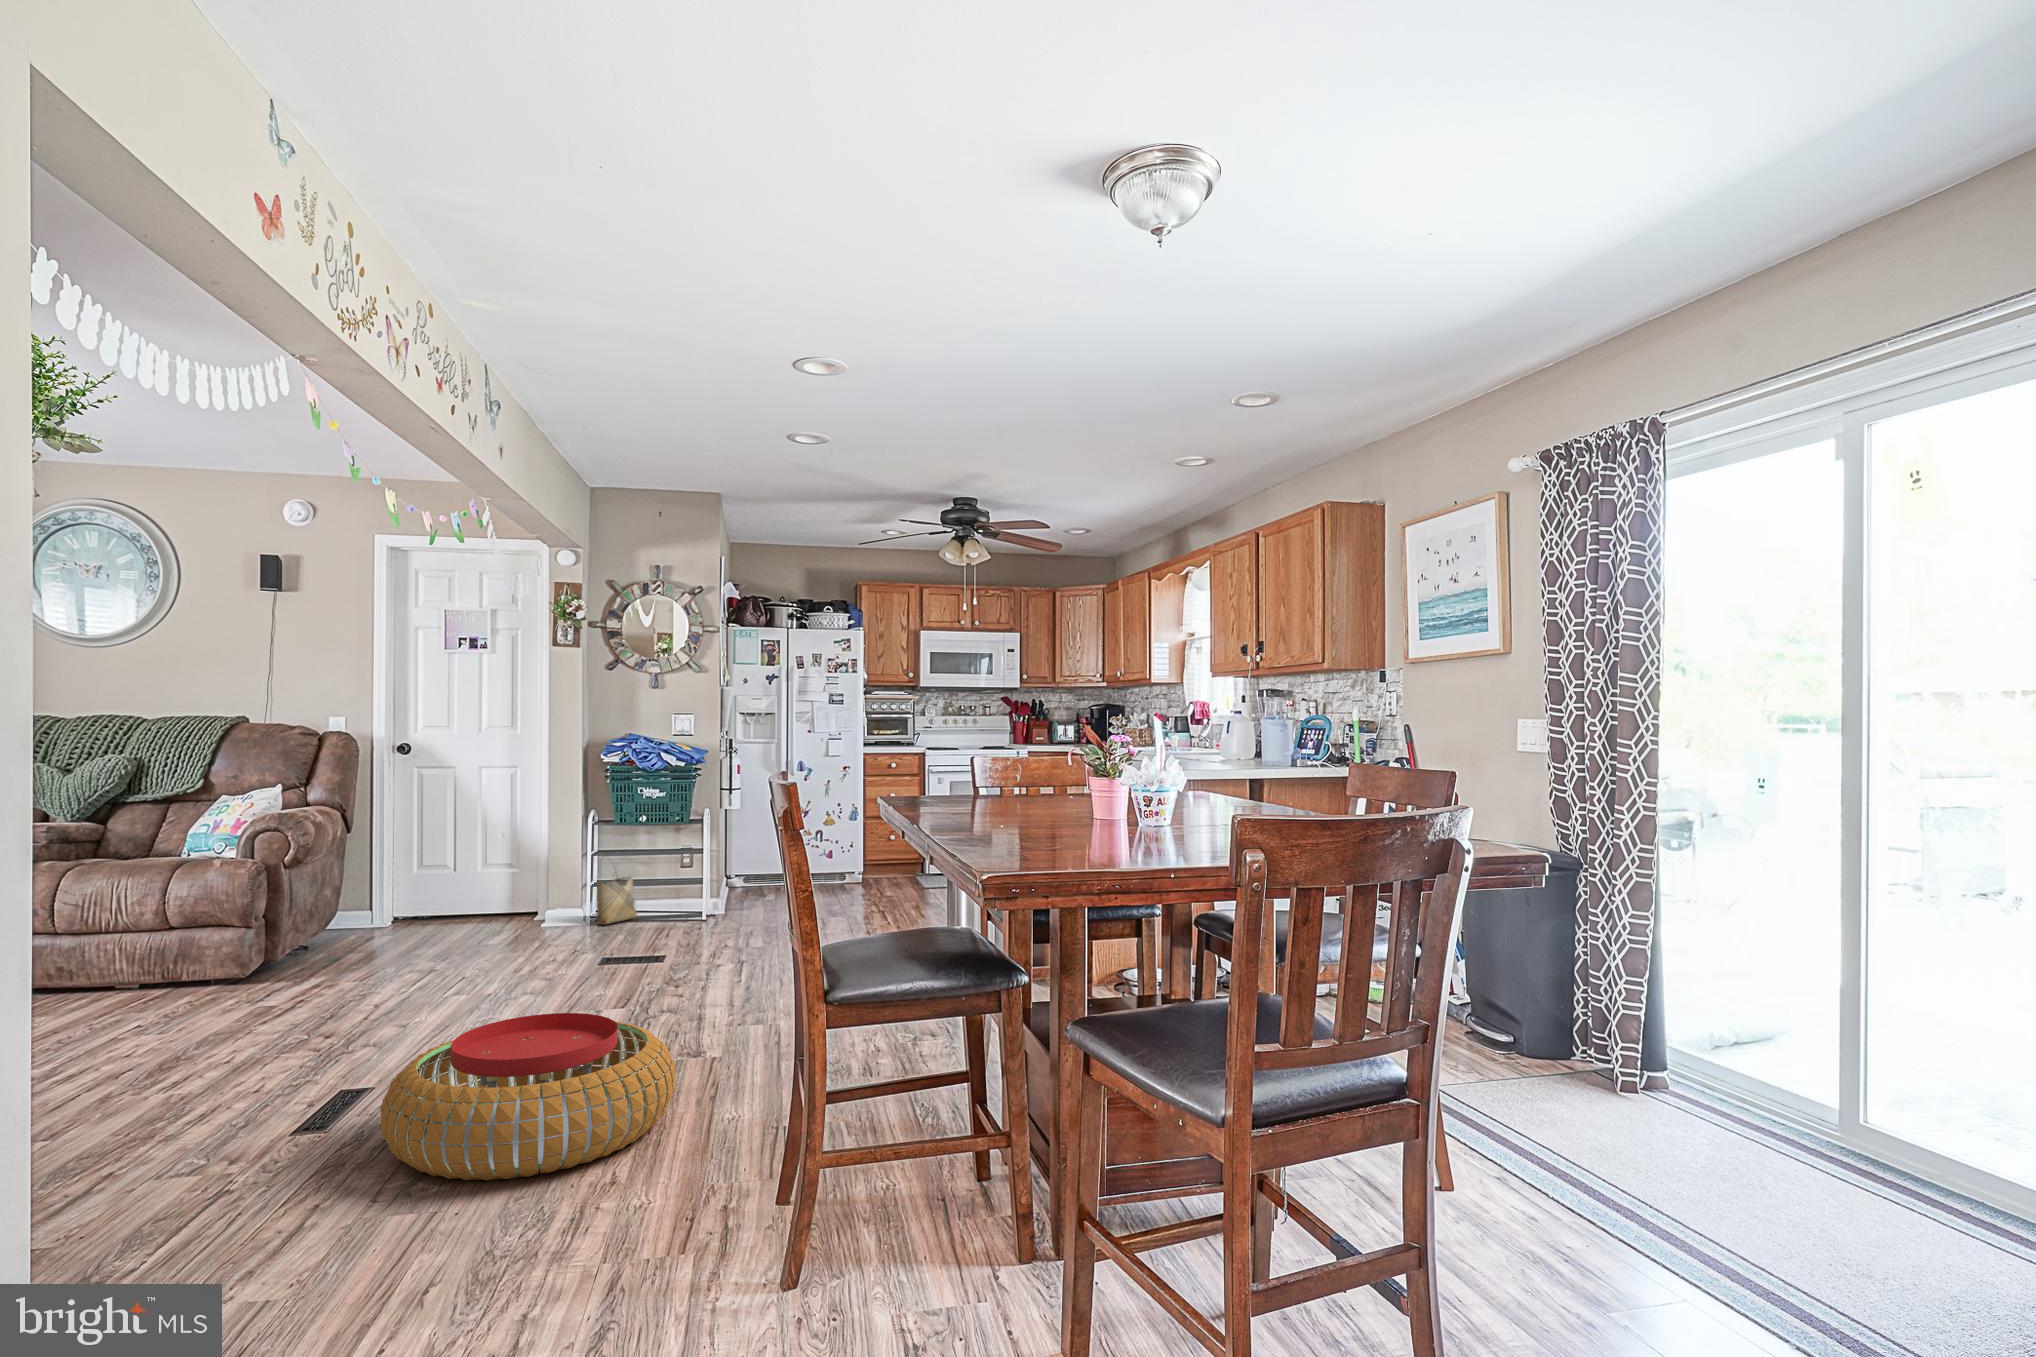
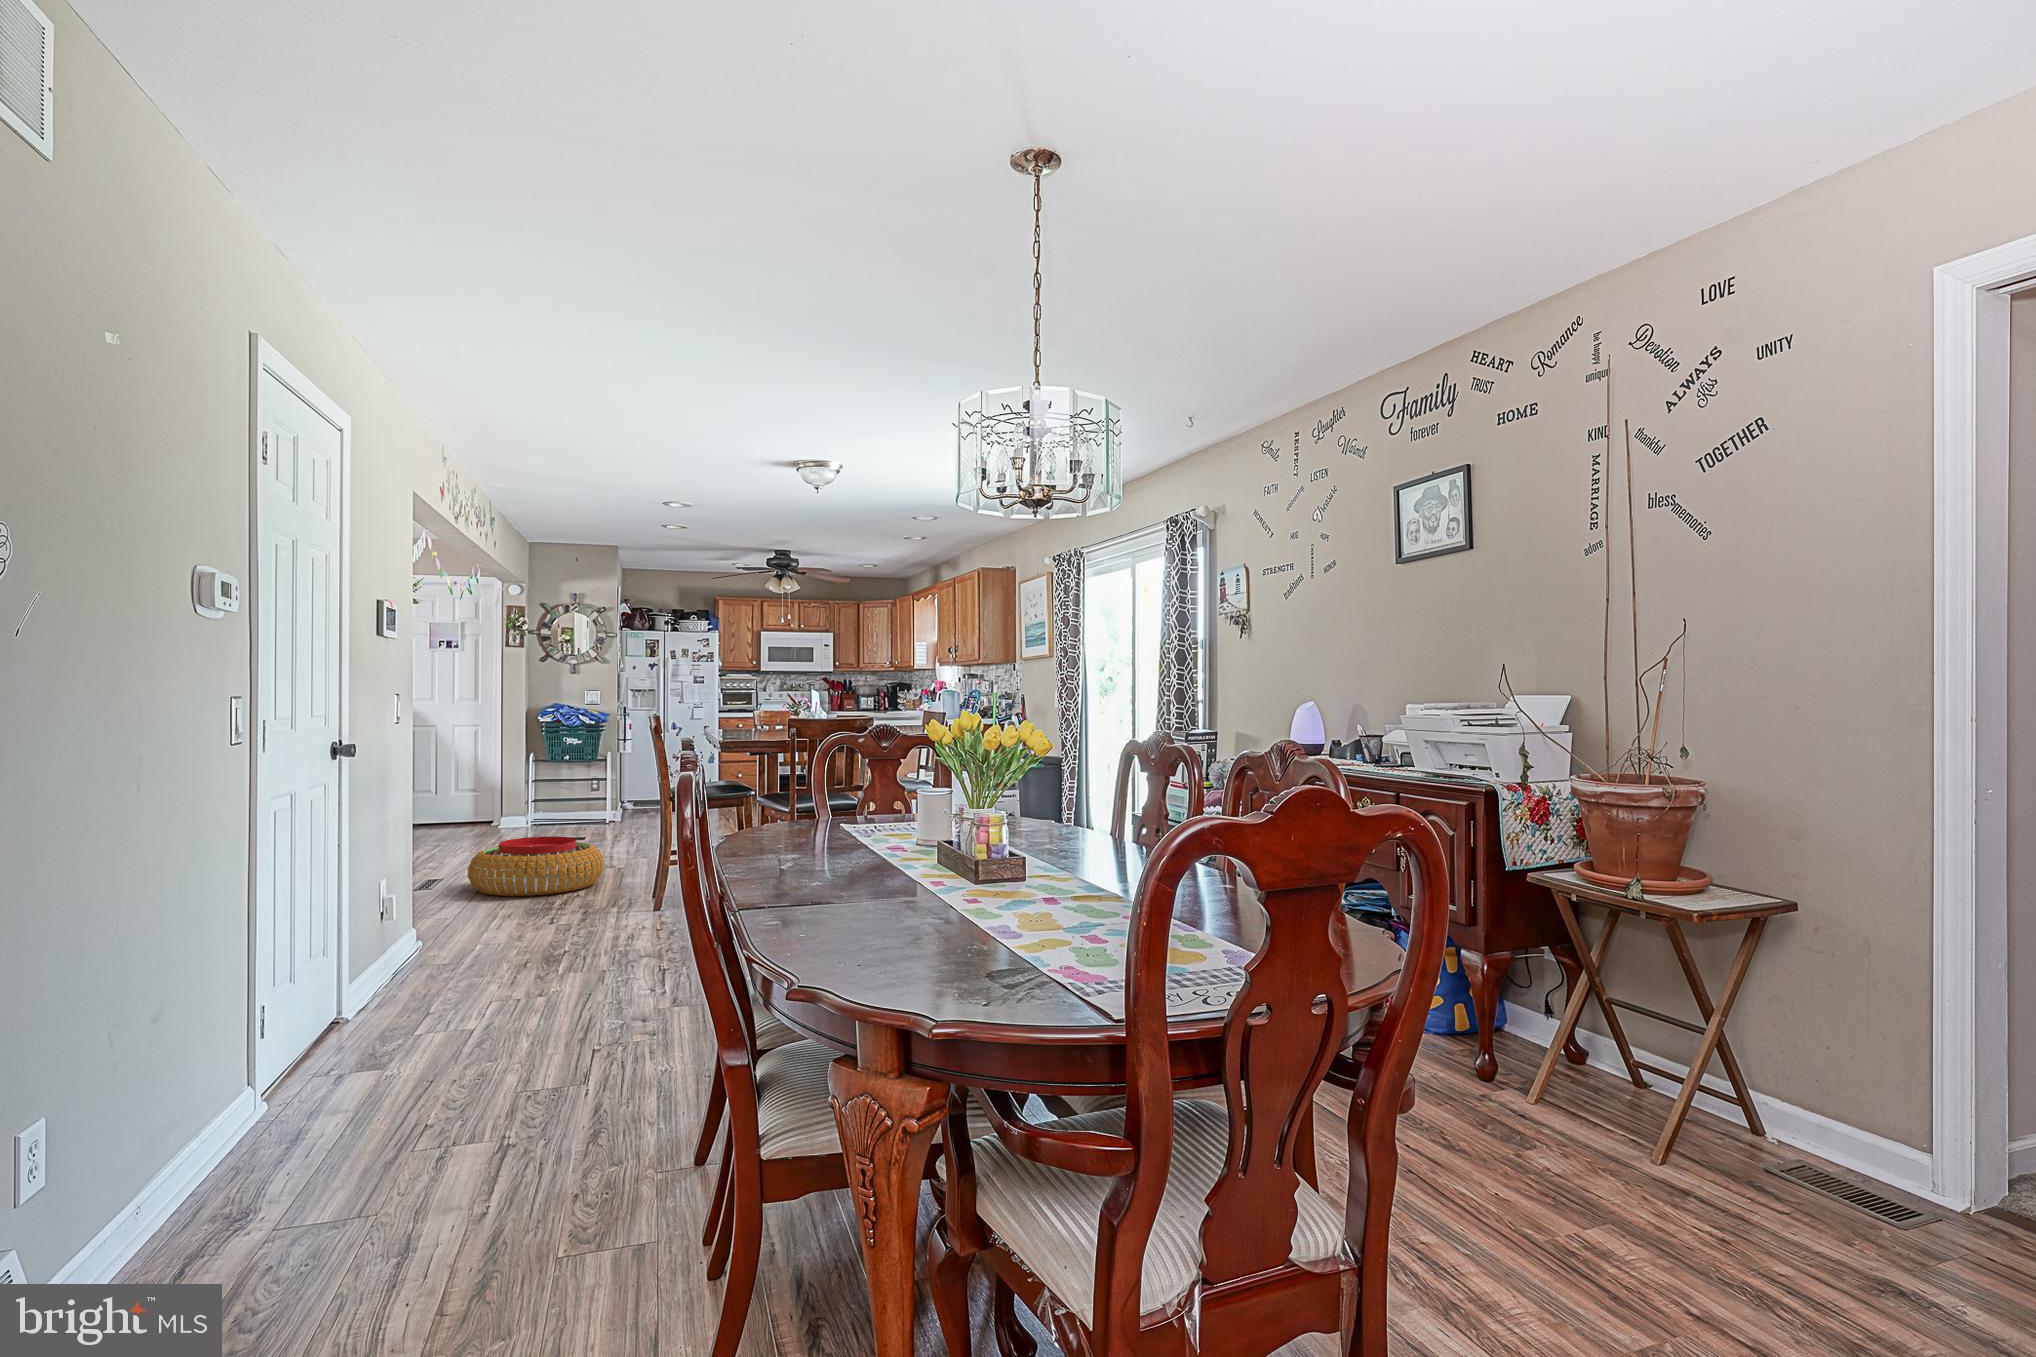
woven basket: present [596,856,637,925] -> none [536,782,563,826]

